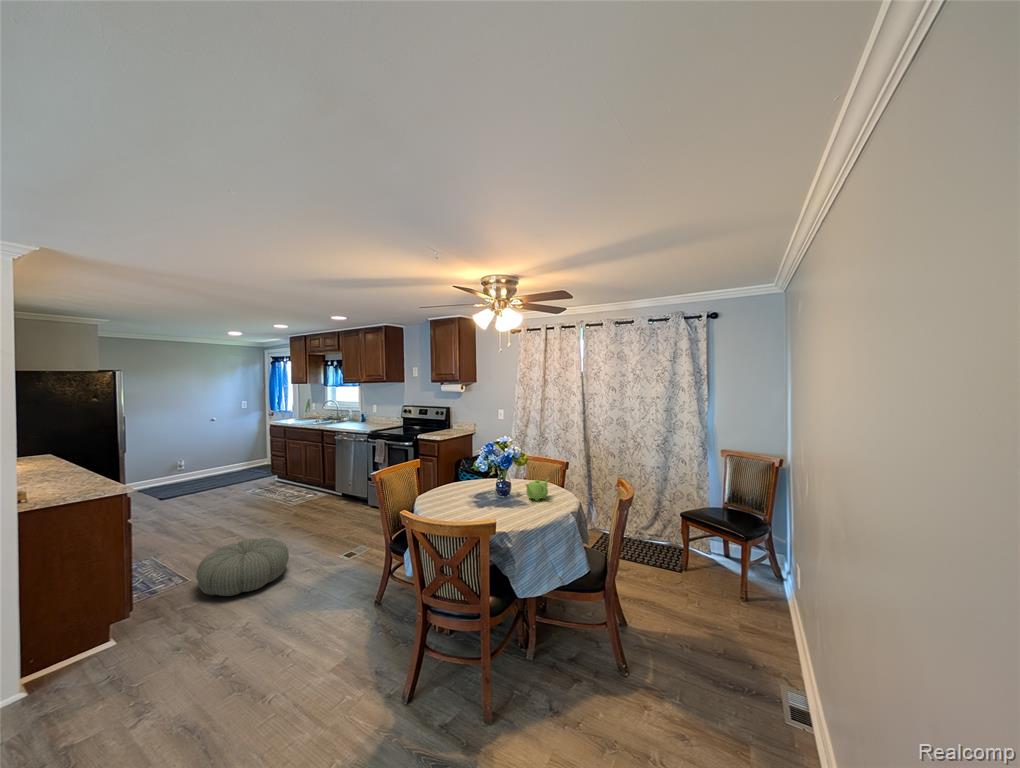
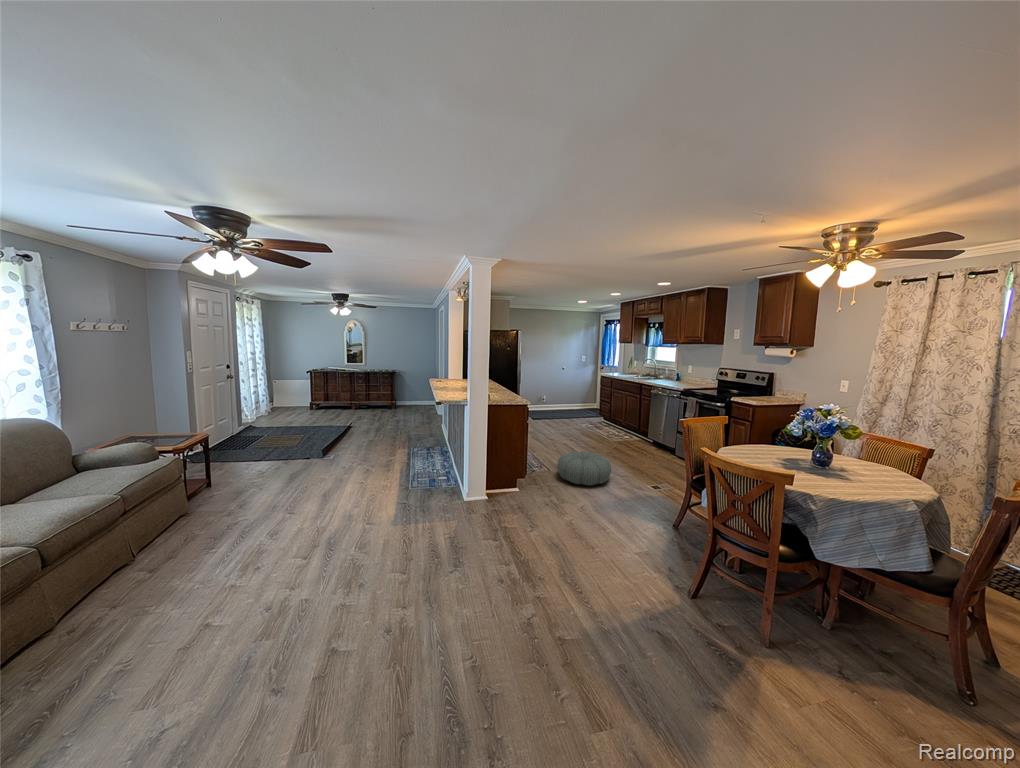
teapot: present [526,479,548,501] -> none [852,458,894,481]

